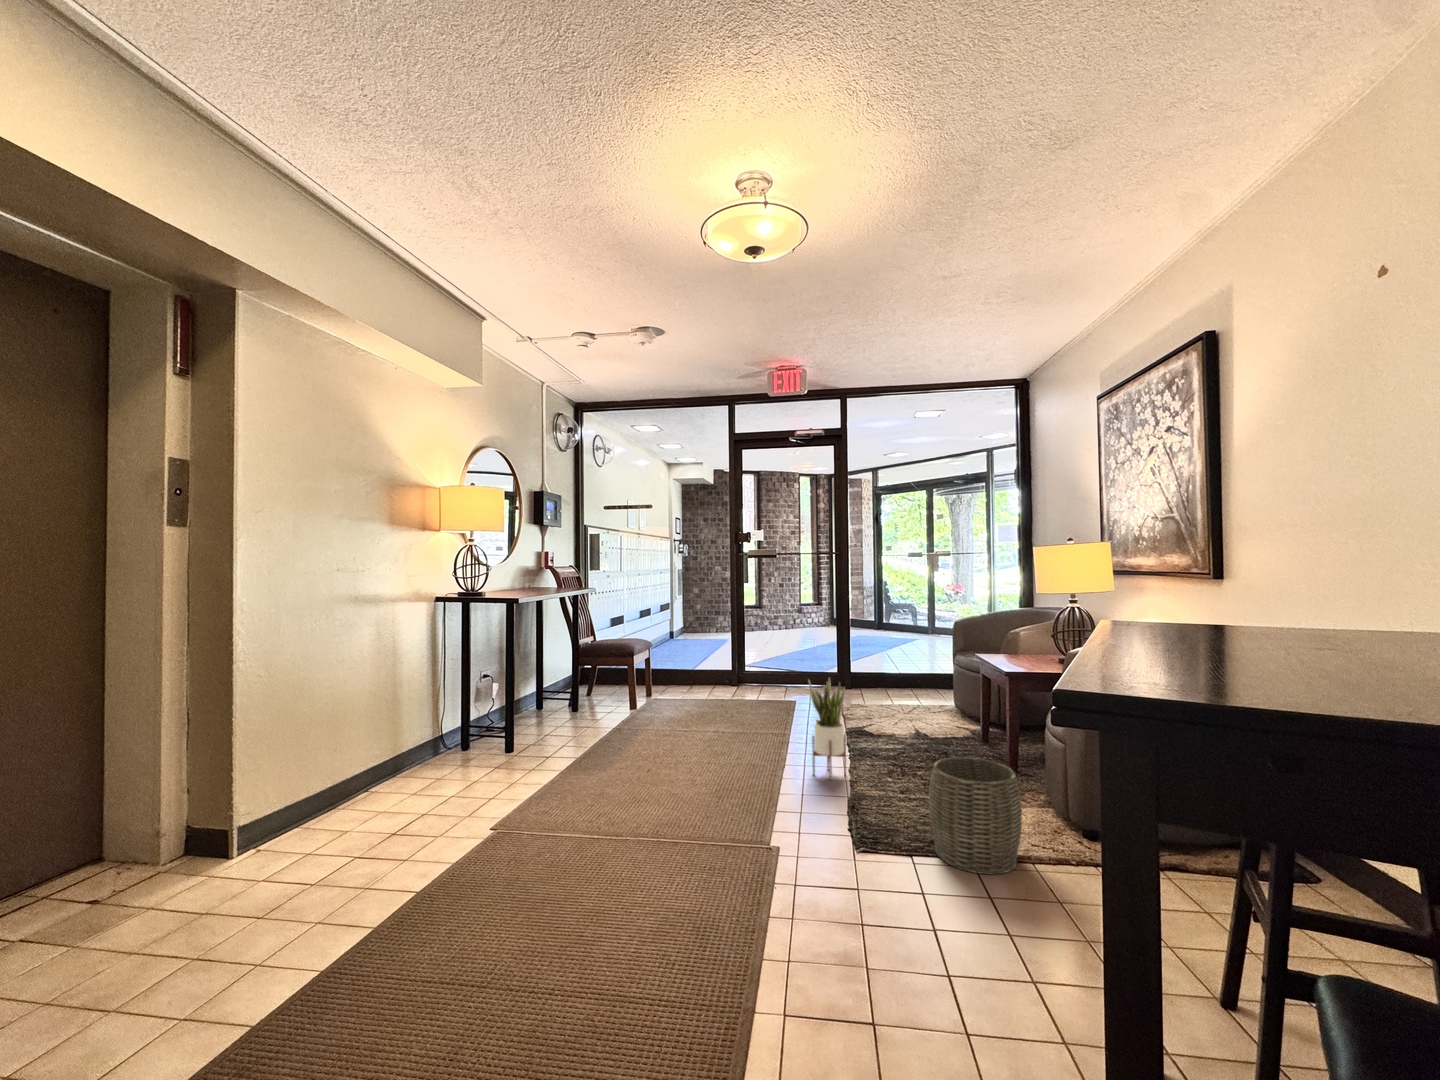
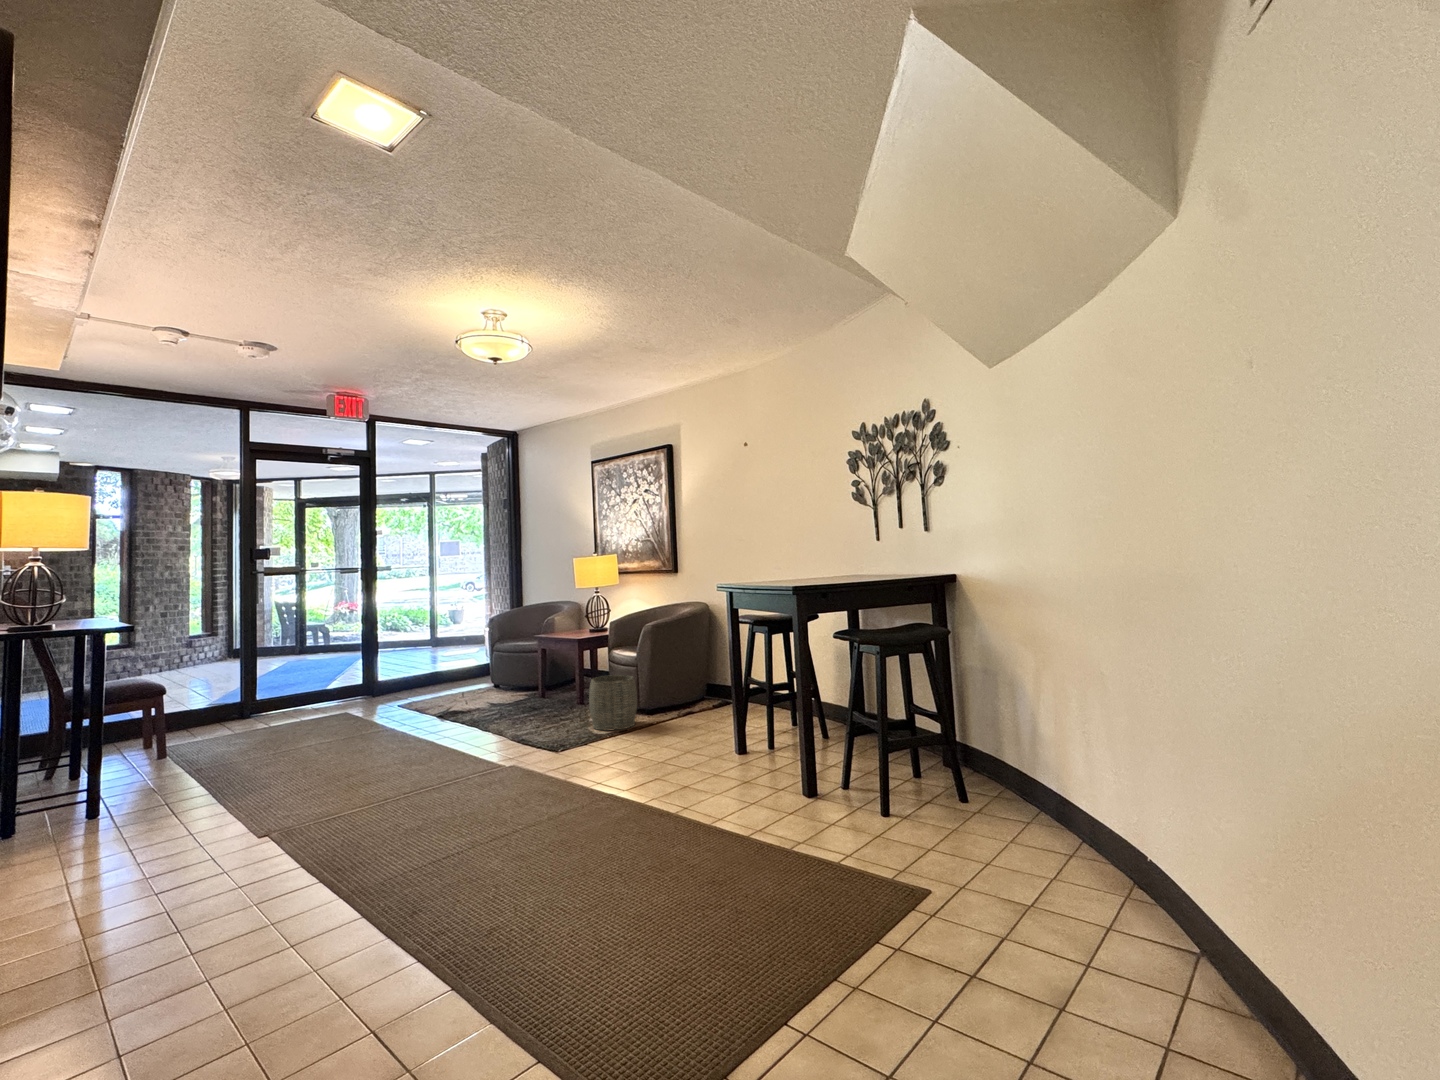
potted plant: present [808,679,846,780] -> none [469,655,491,729]

